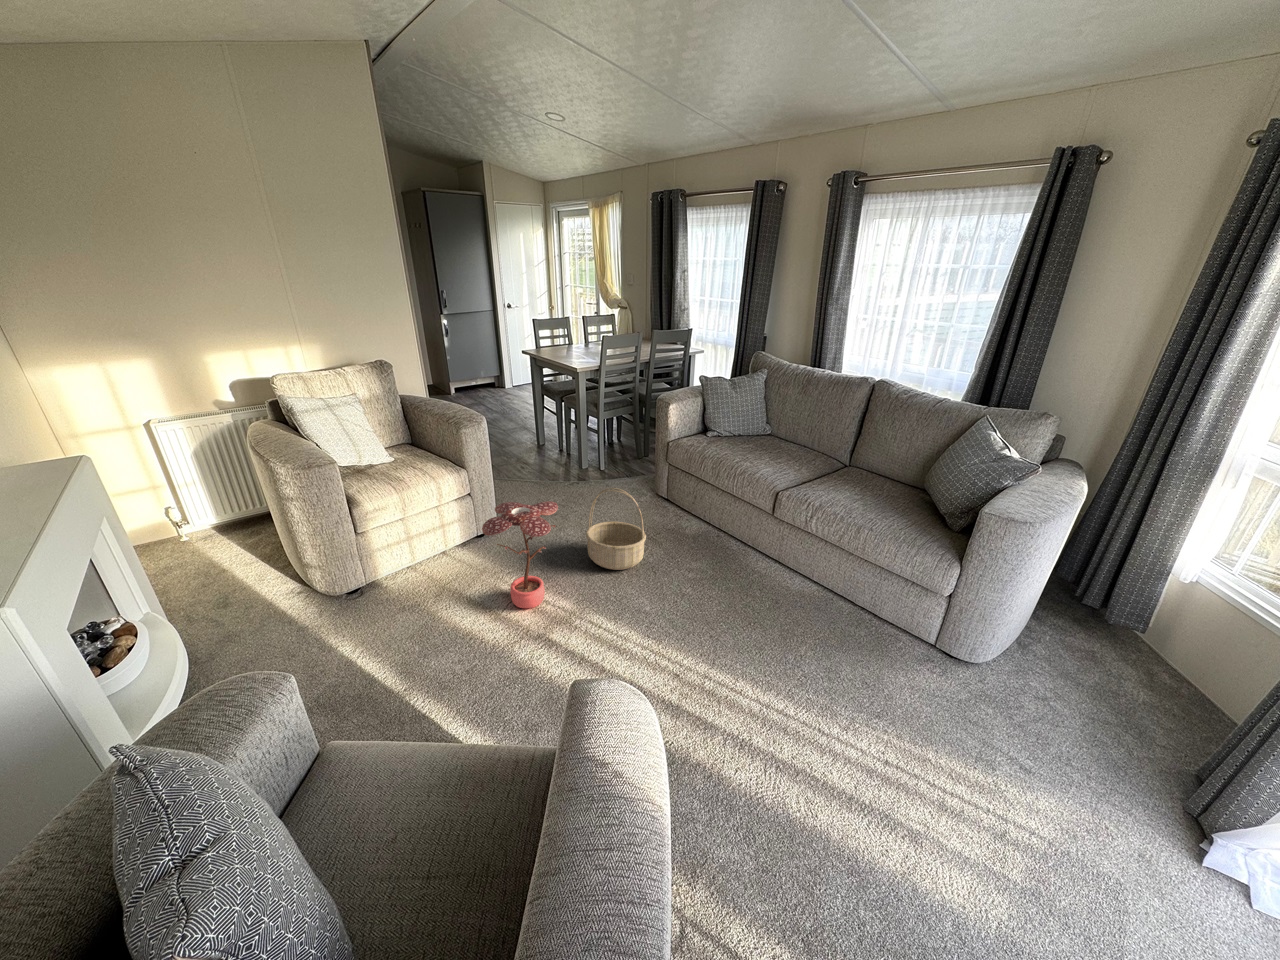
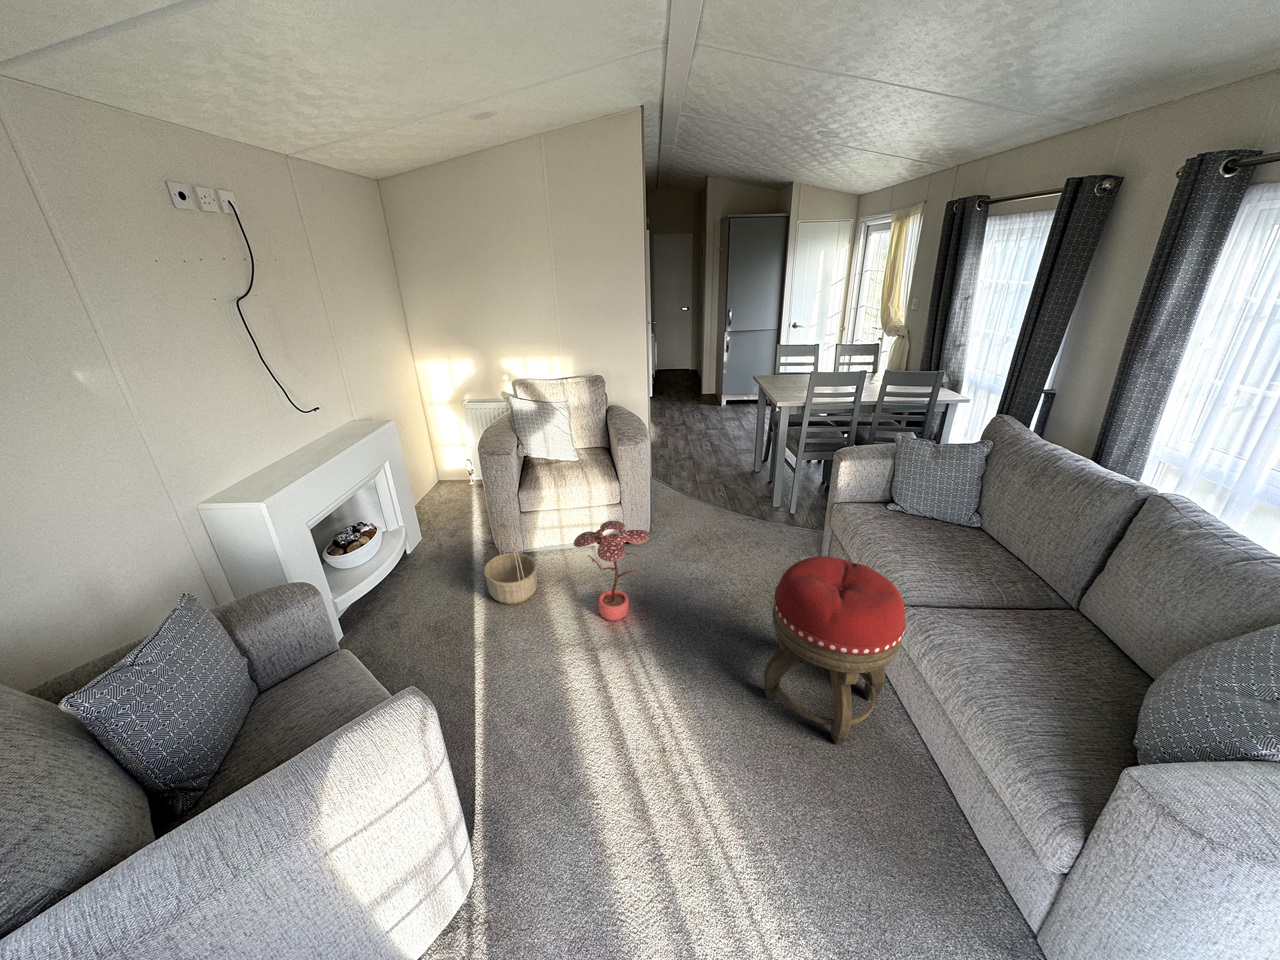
footstool: none [702,469,804,610] -> present [764,556,906,745]
basket: present [586,488,646,570] -> present [483,523,537,604]

